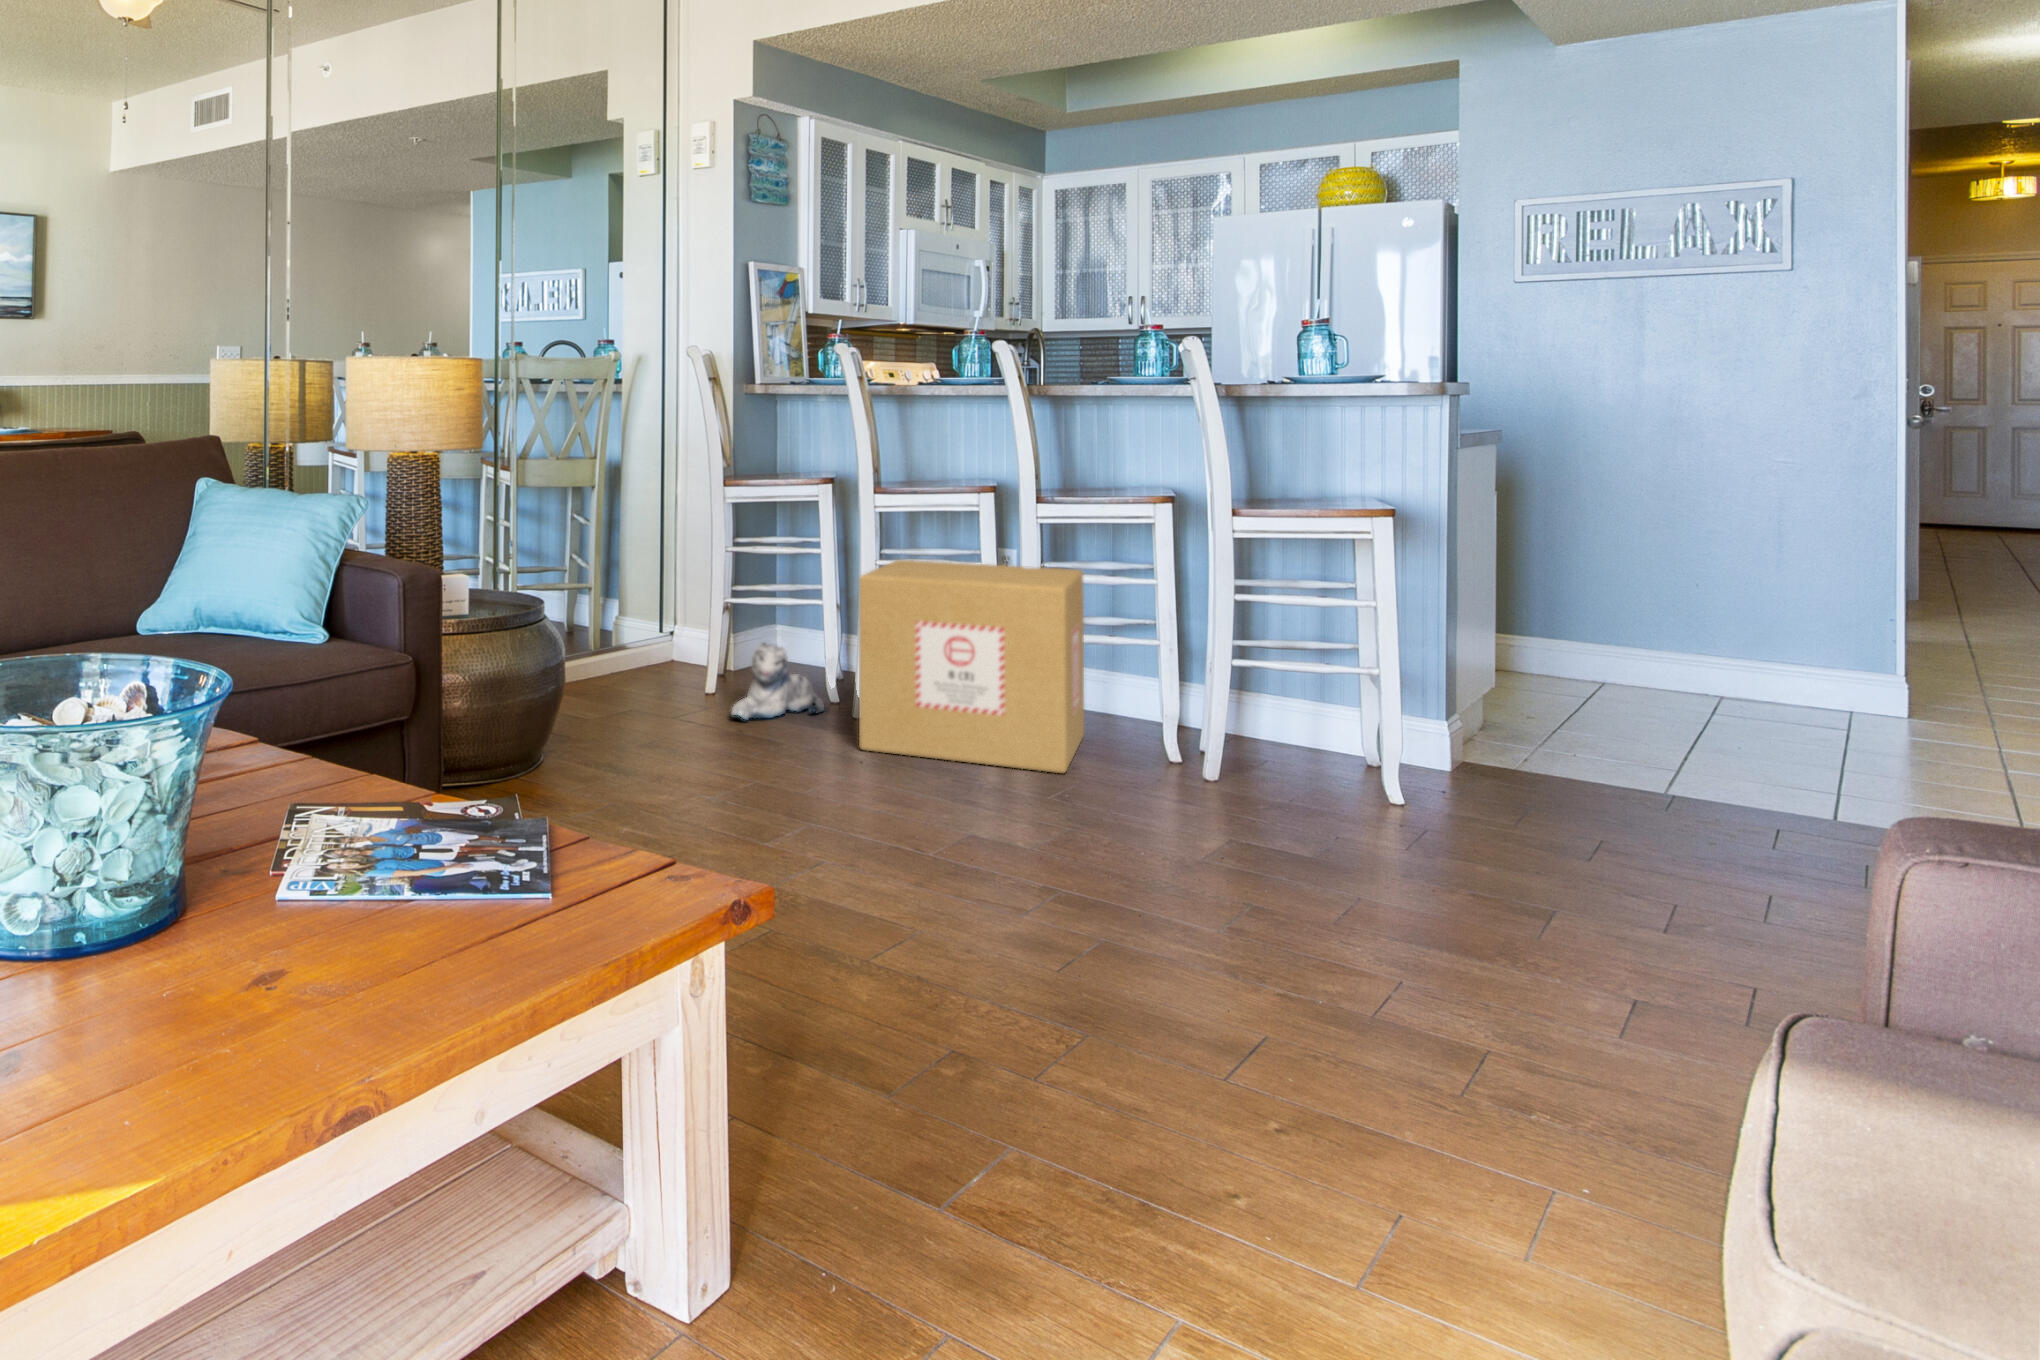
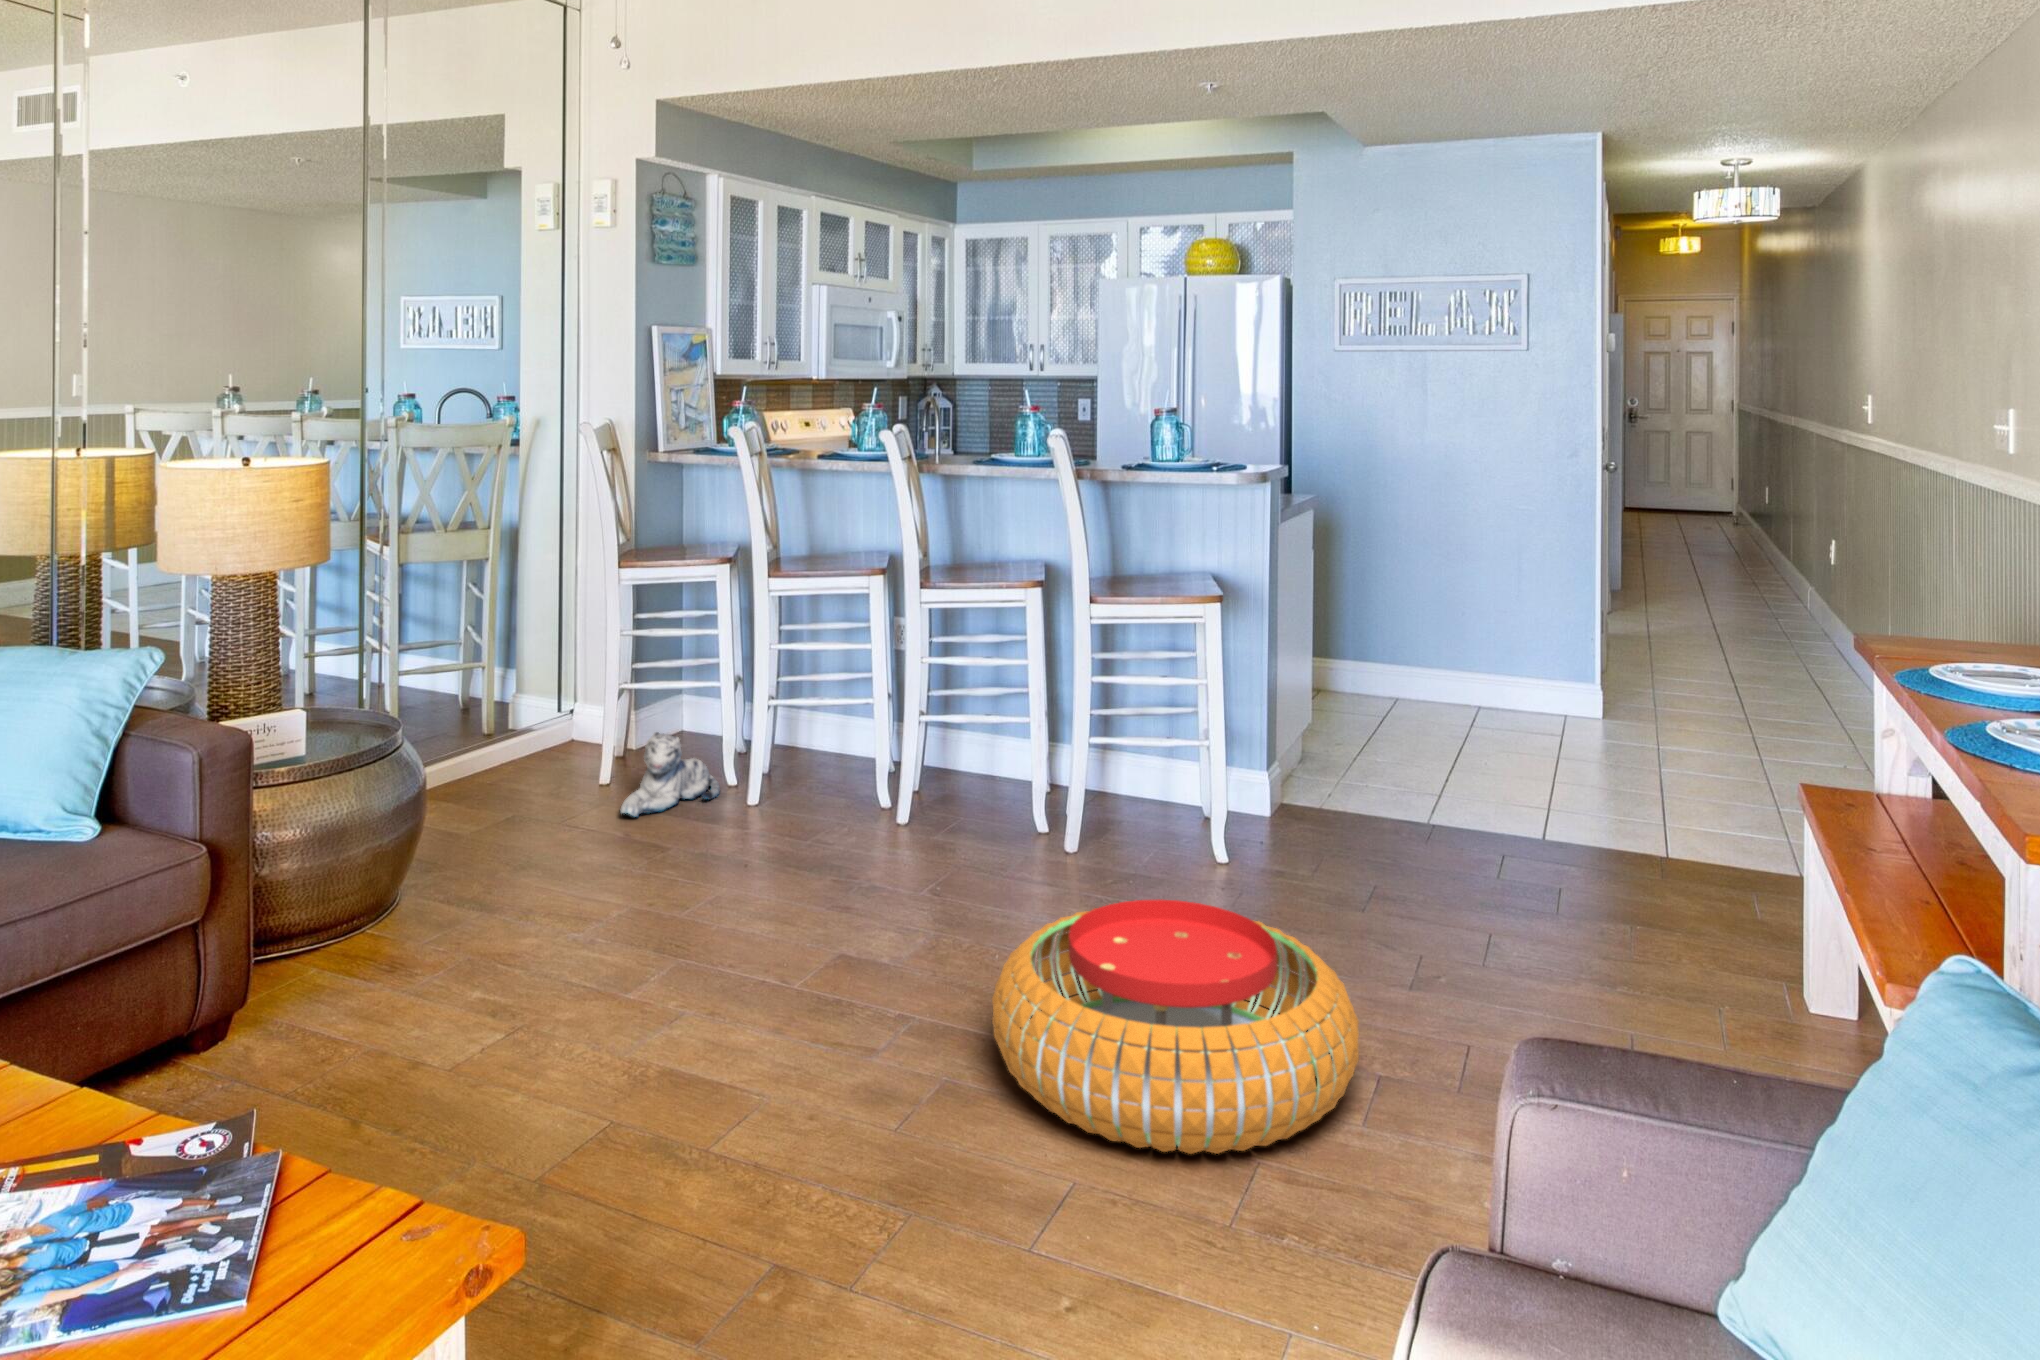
cardboard box: present [859,560,1084,773] -> none [744,641,961,856]
pouf: none [1159,791,1613,1033] -> present [992,899,1359,1154]

